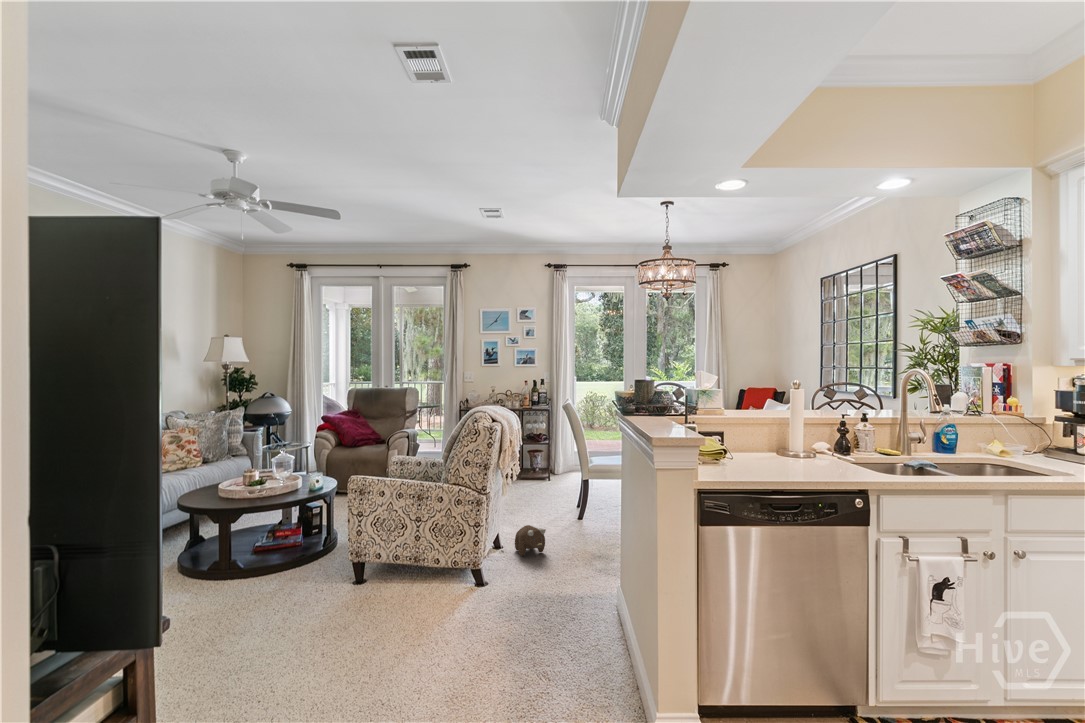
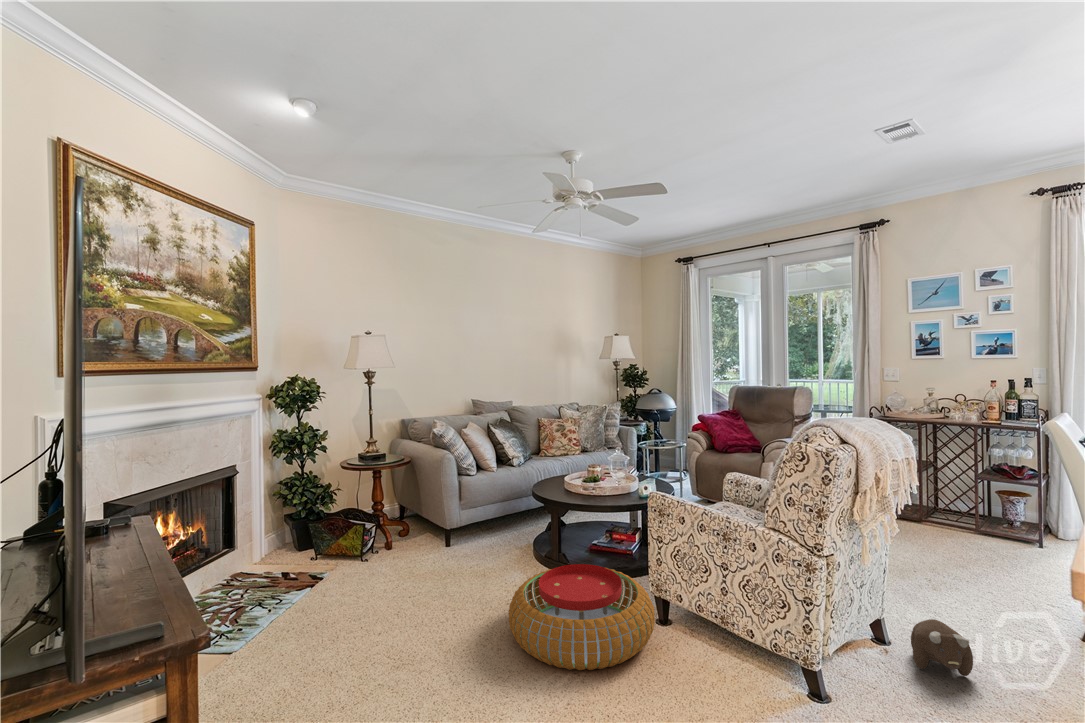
pouf: none [219,551,365,642] -> present [508,564,655,671]

